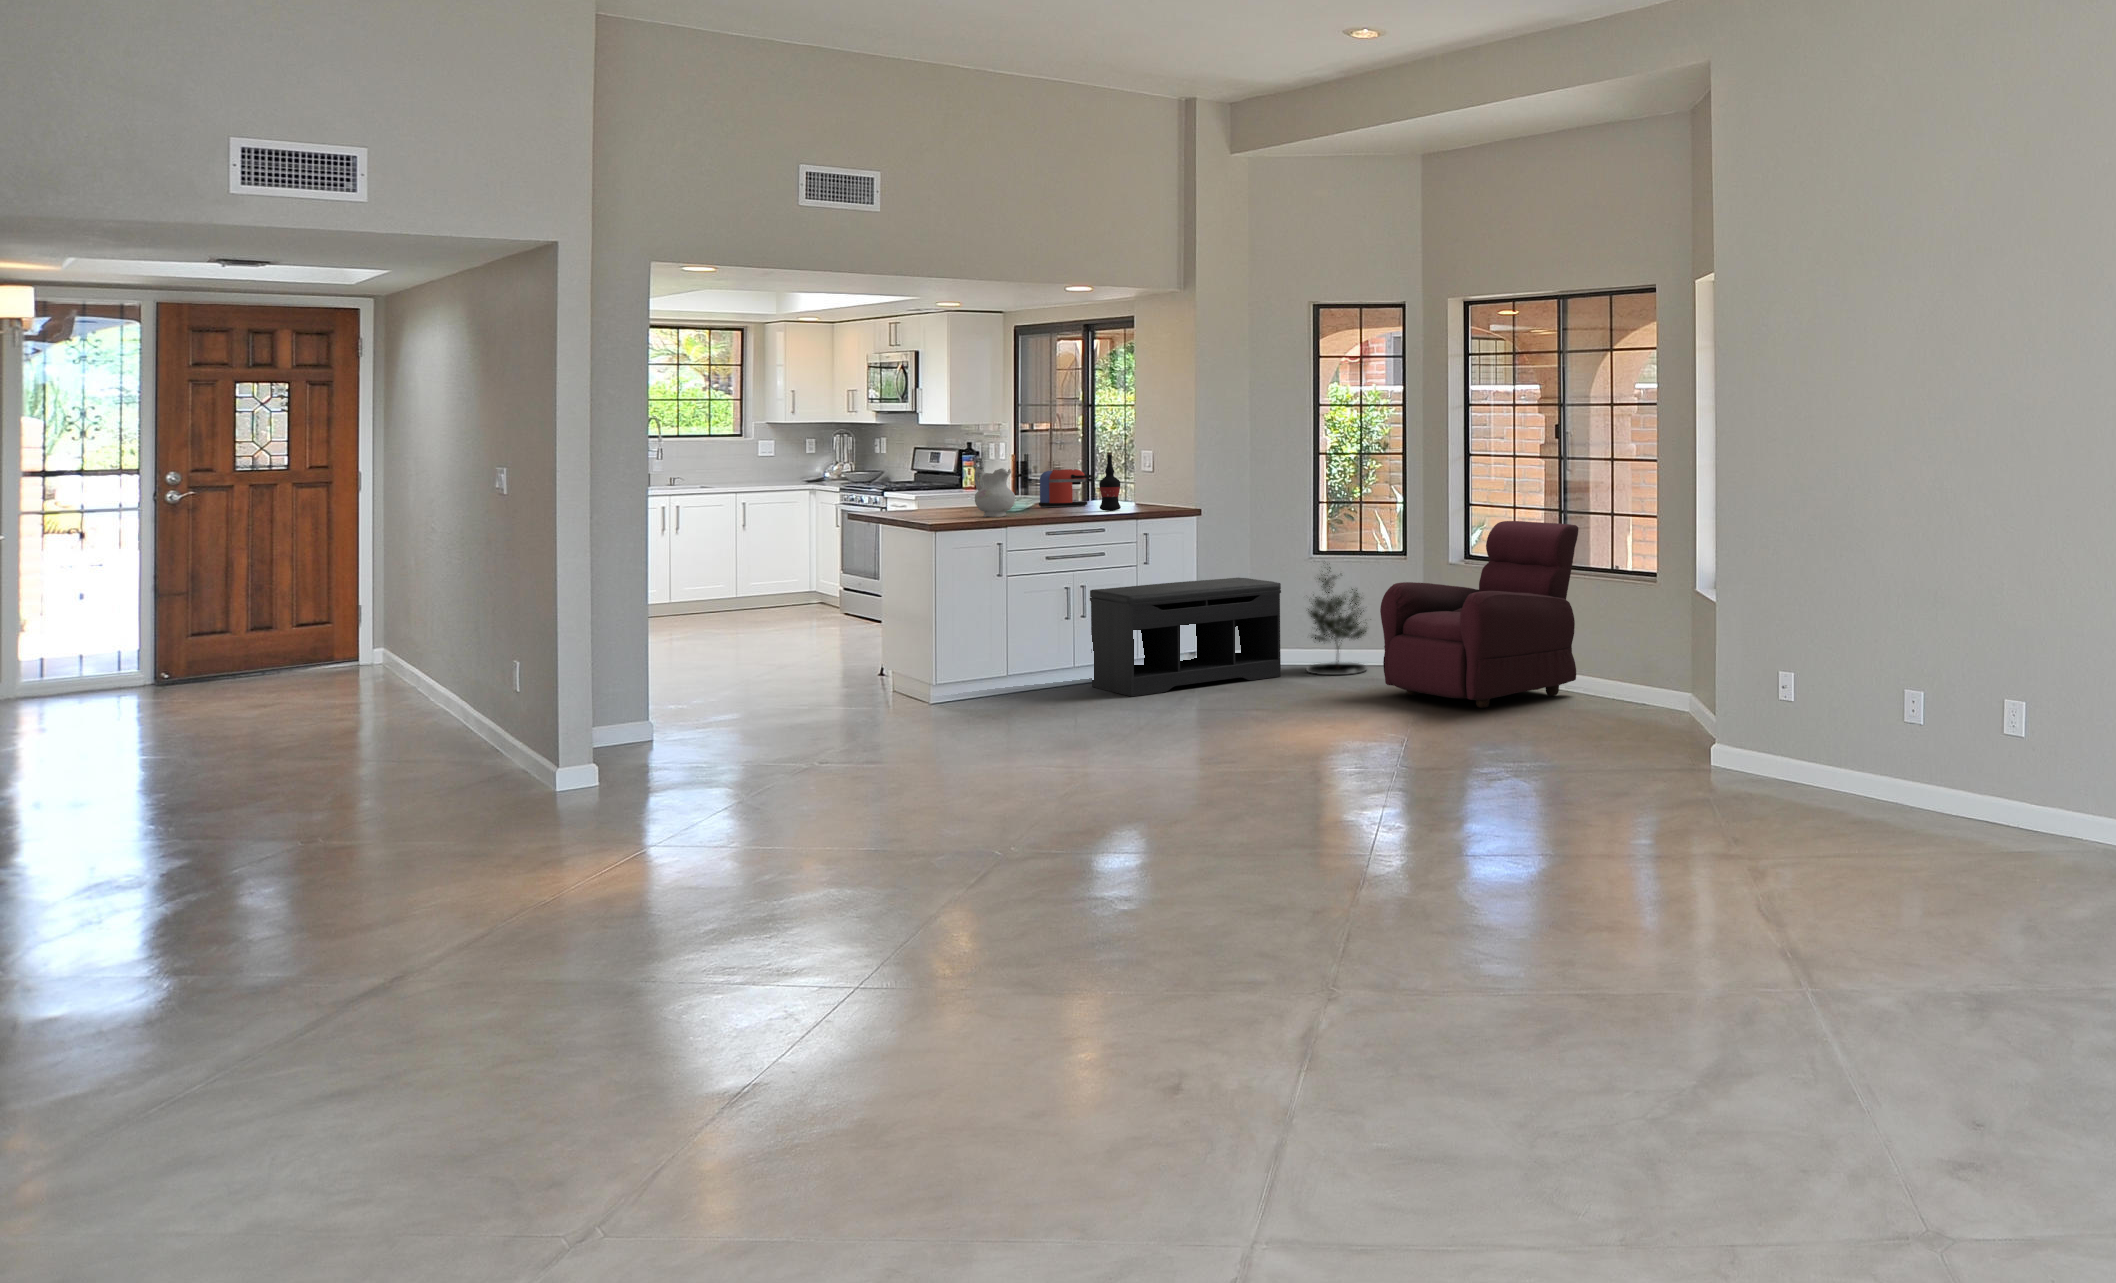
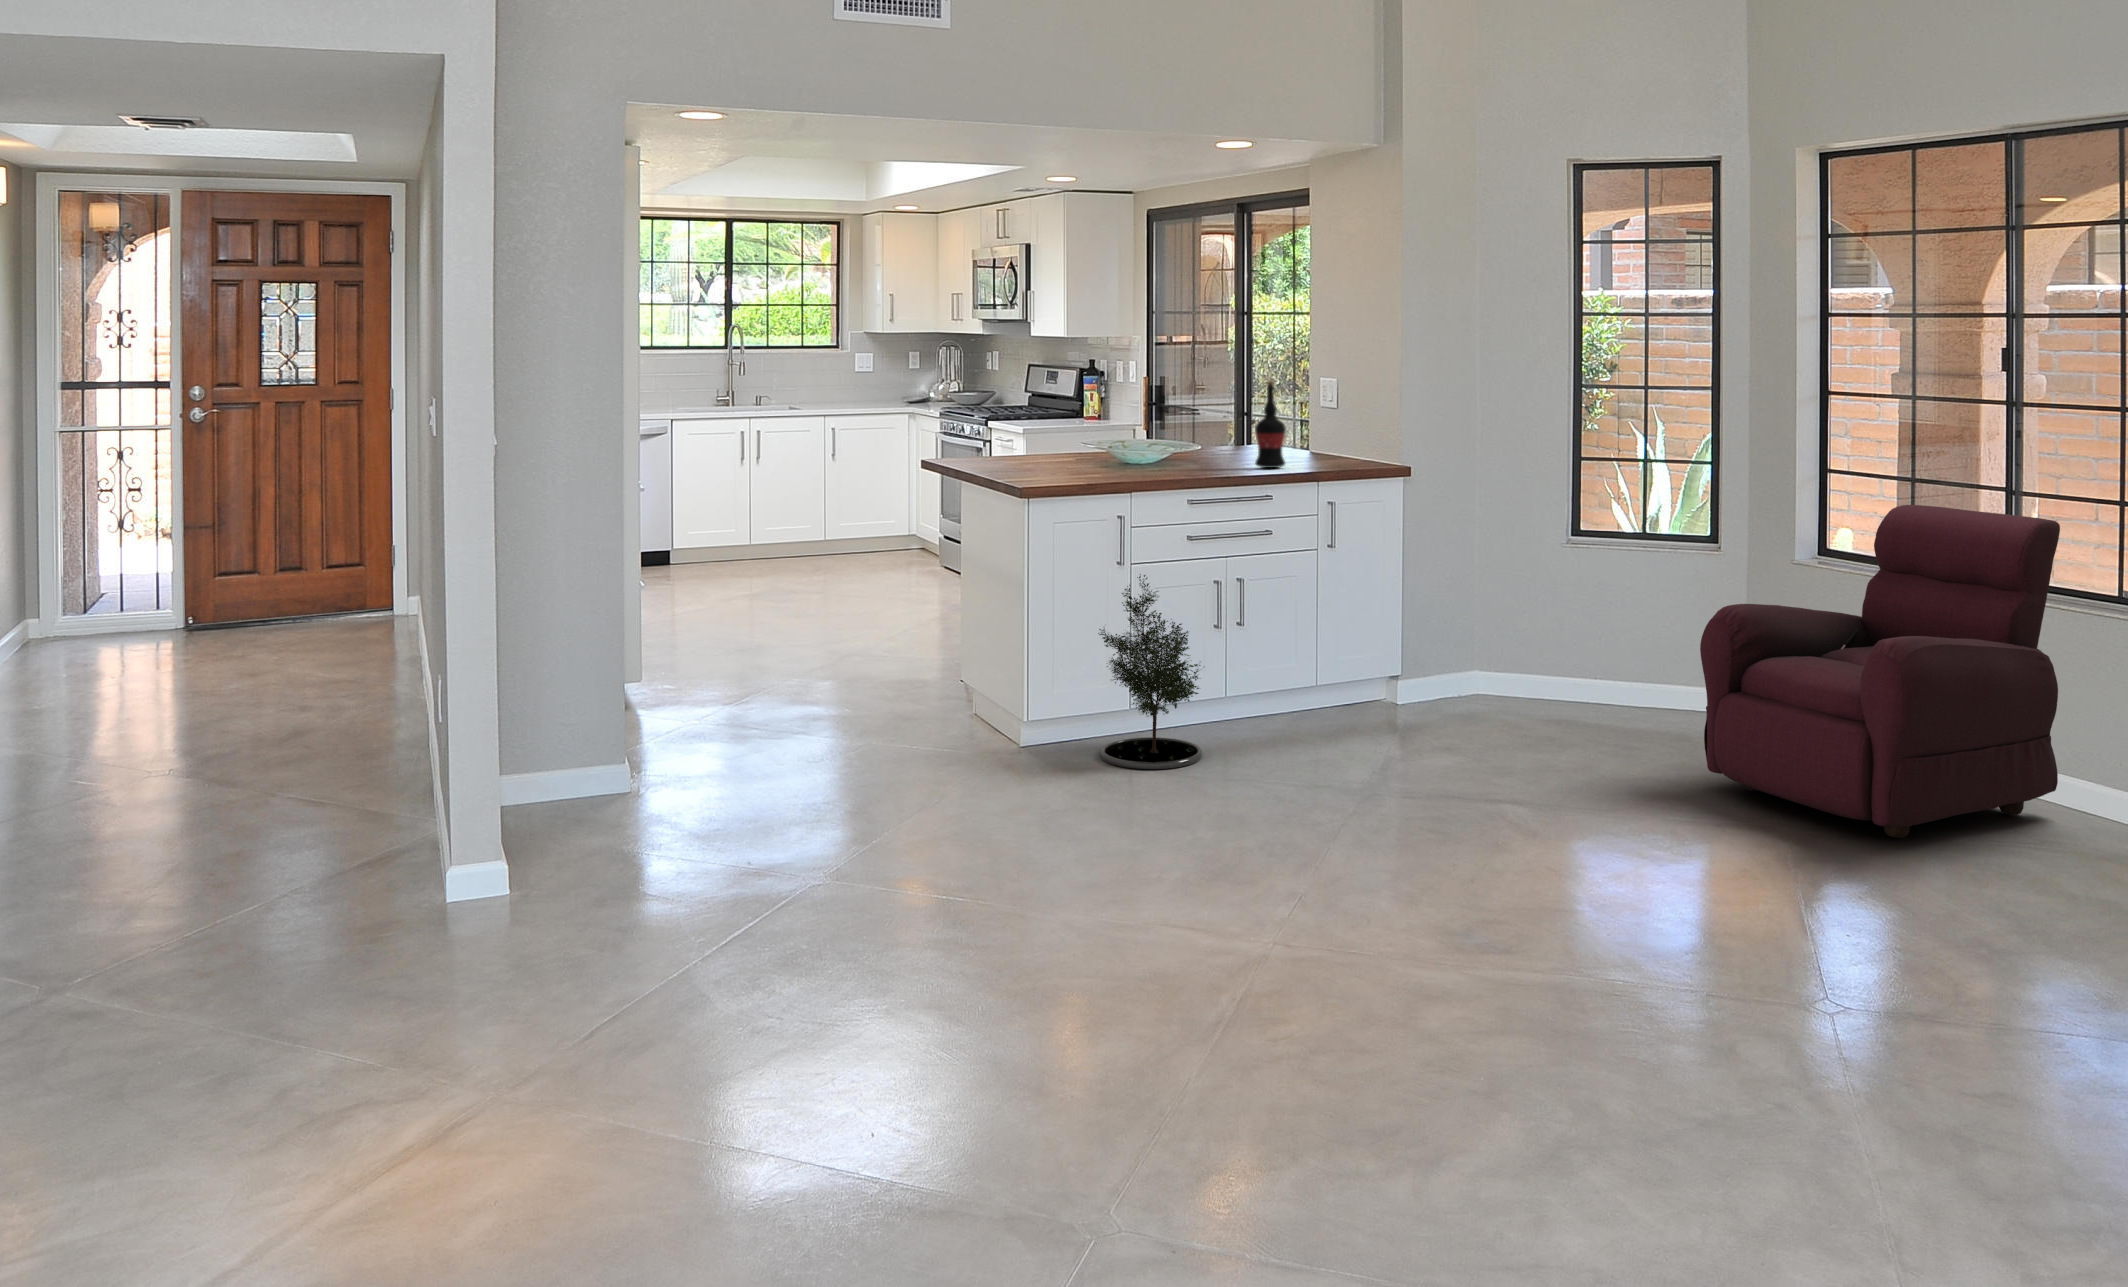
ceramic pitcher: present [974,467,1015,517] -> none [1078,400,1135,475]
coffee maker: present [1039,469,1094,507] -> none [1171,402,1247,455]
potted tree: present [1306,564,1367,675] -> present [1098,574,1203,769]
bench: present [1090,578,1281,696] -> none [1239,569,1524,756]

